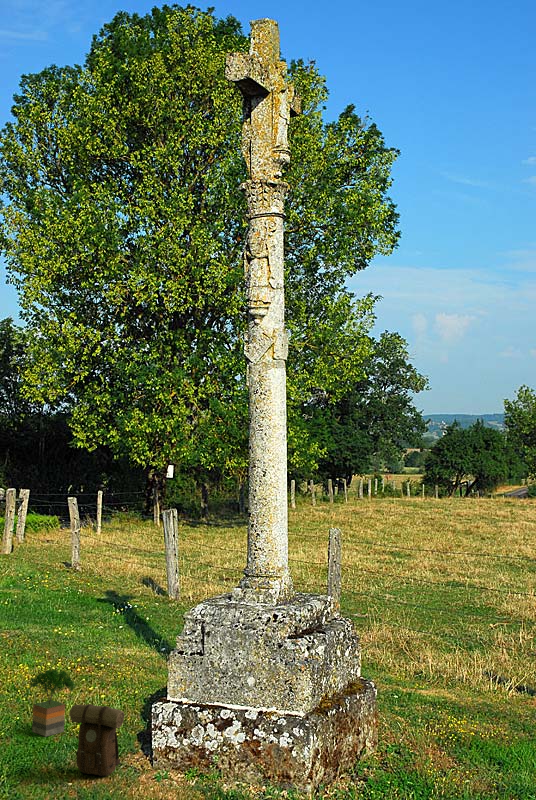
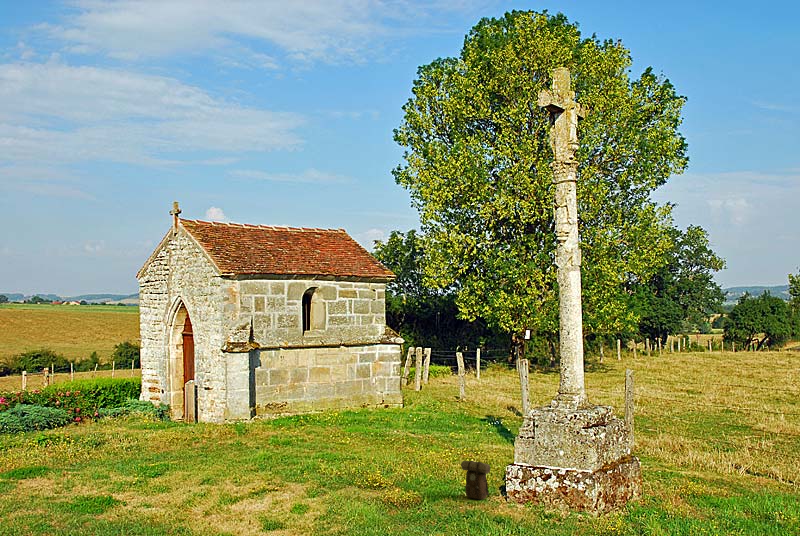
potted tree: present [29,669,75,737] -> none [438,445,465,482]

